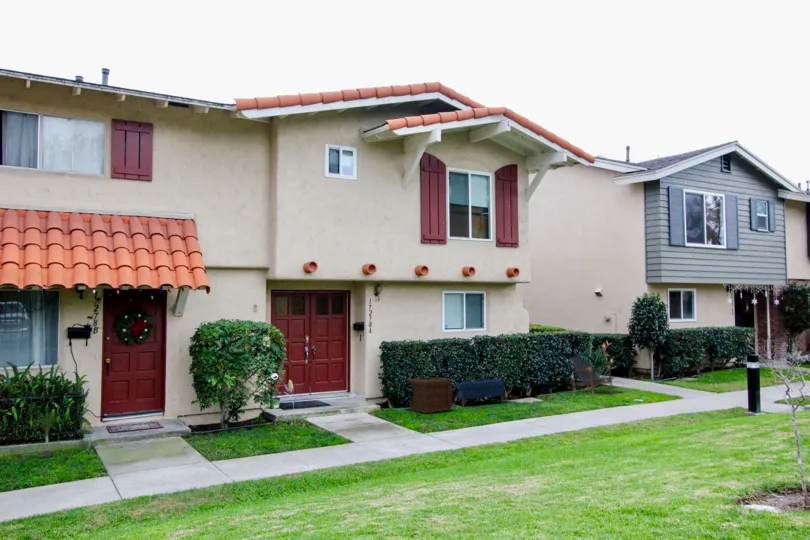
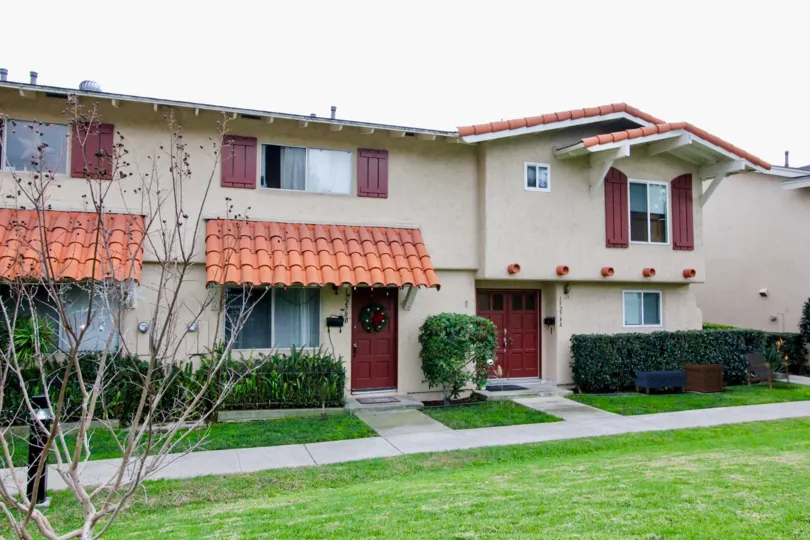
wooden crate: present [410,378,452,413] -> present [684,363,723,393]

